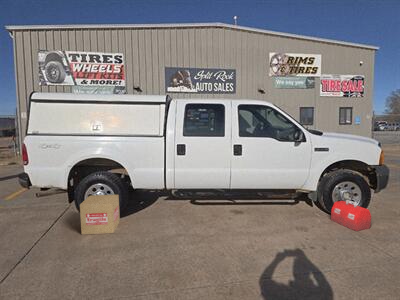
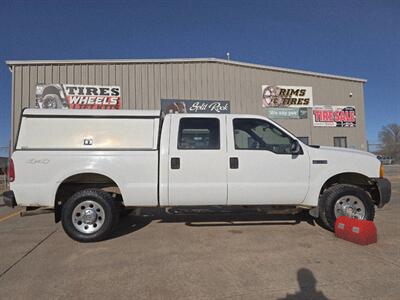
cardboard box: present [80,195,120,235] -> none [67,213,109,255]

